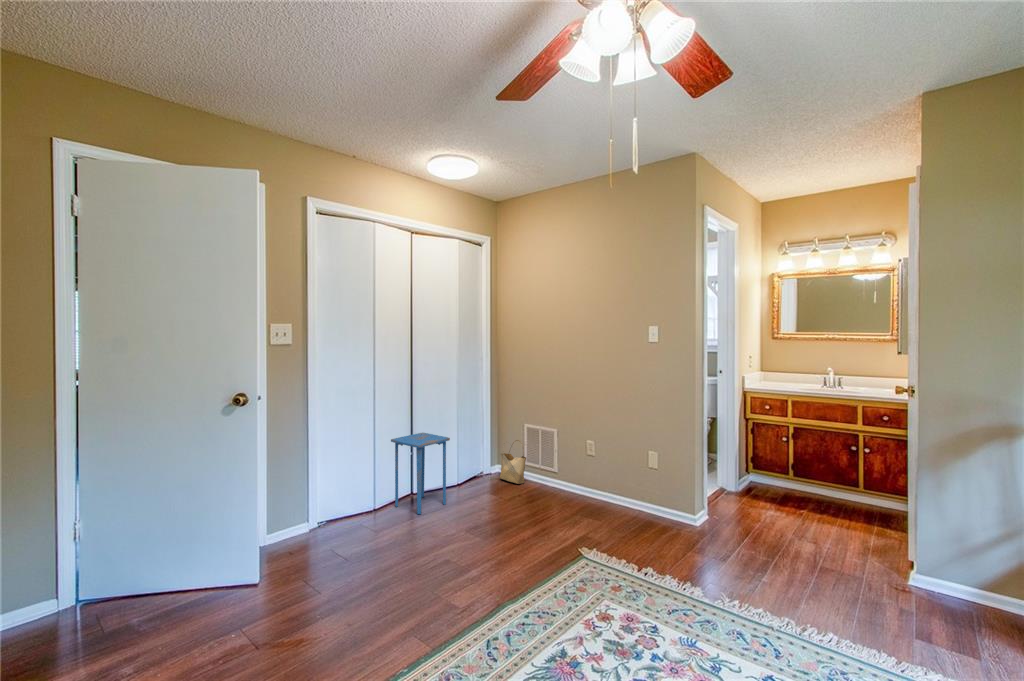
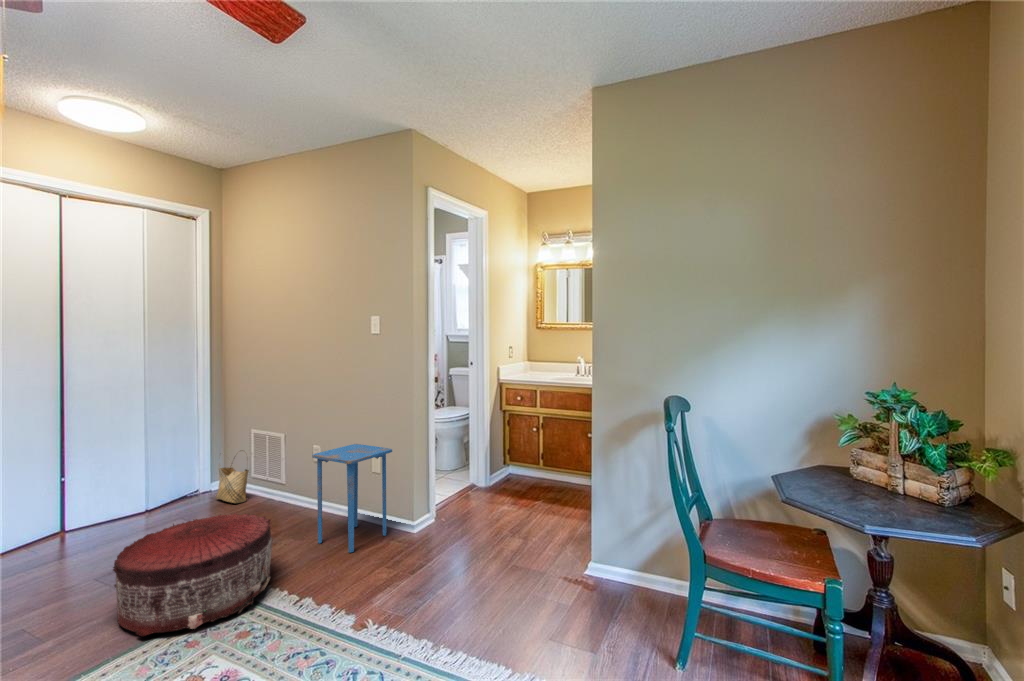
side table: present [391,433,450,514] -> present [312,444,392,553]
pouf: none [509,492,611,578] -> present [113,513,272,636]

